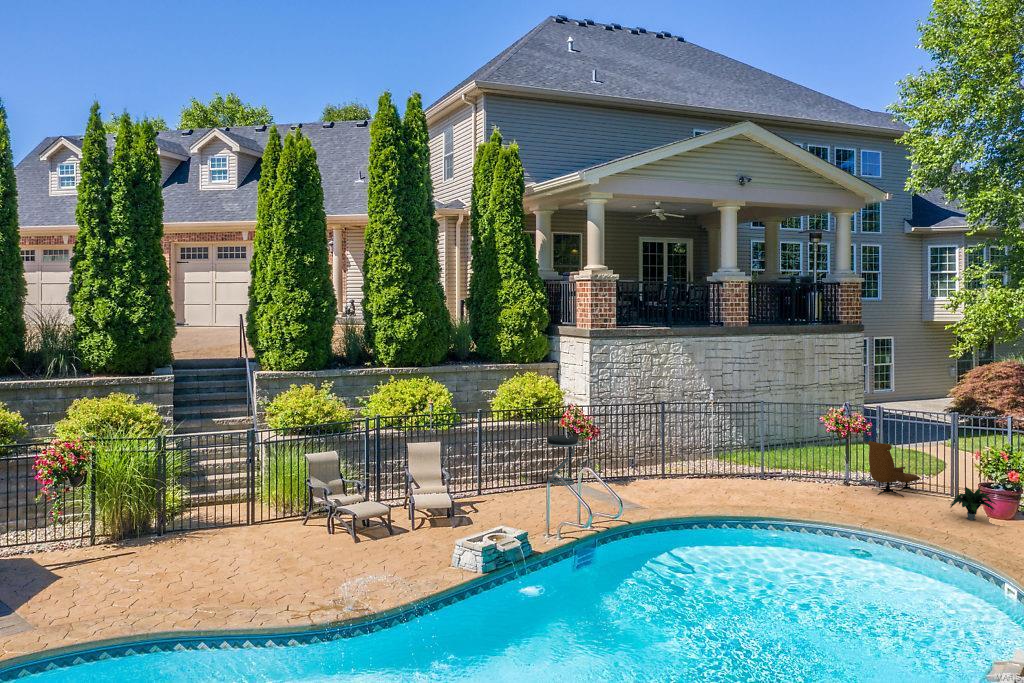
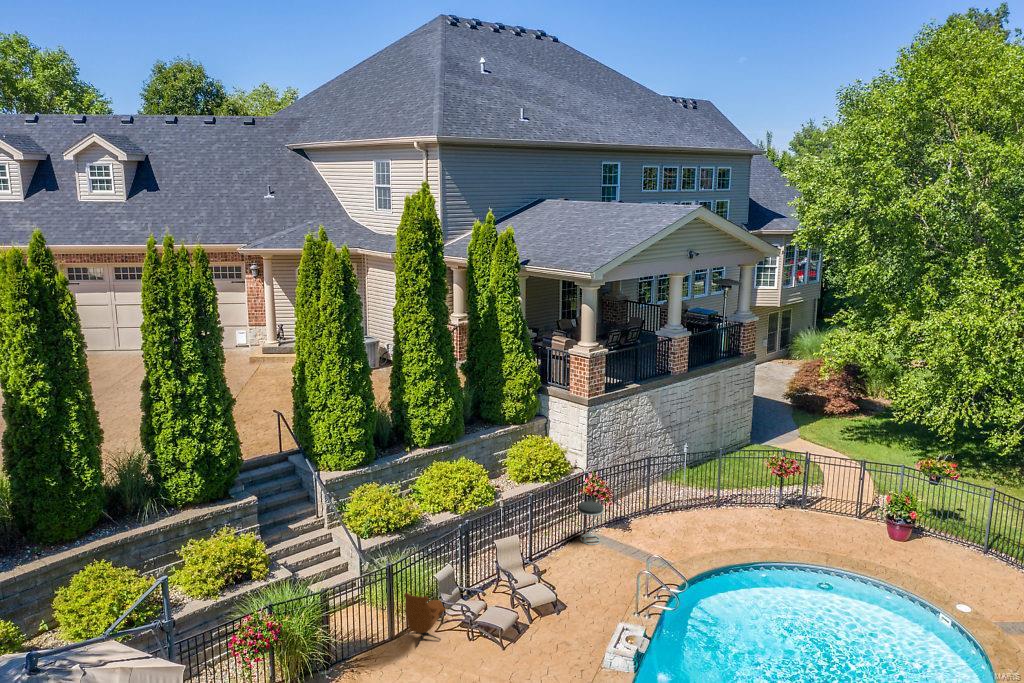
lounge chair: present [868,441,920,497] -> present [404,593,448,646]
potted plant: present [950,487,995,520] -> none [867,518,900,543]

